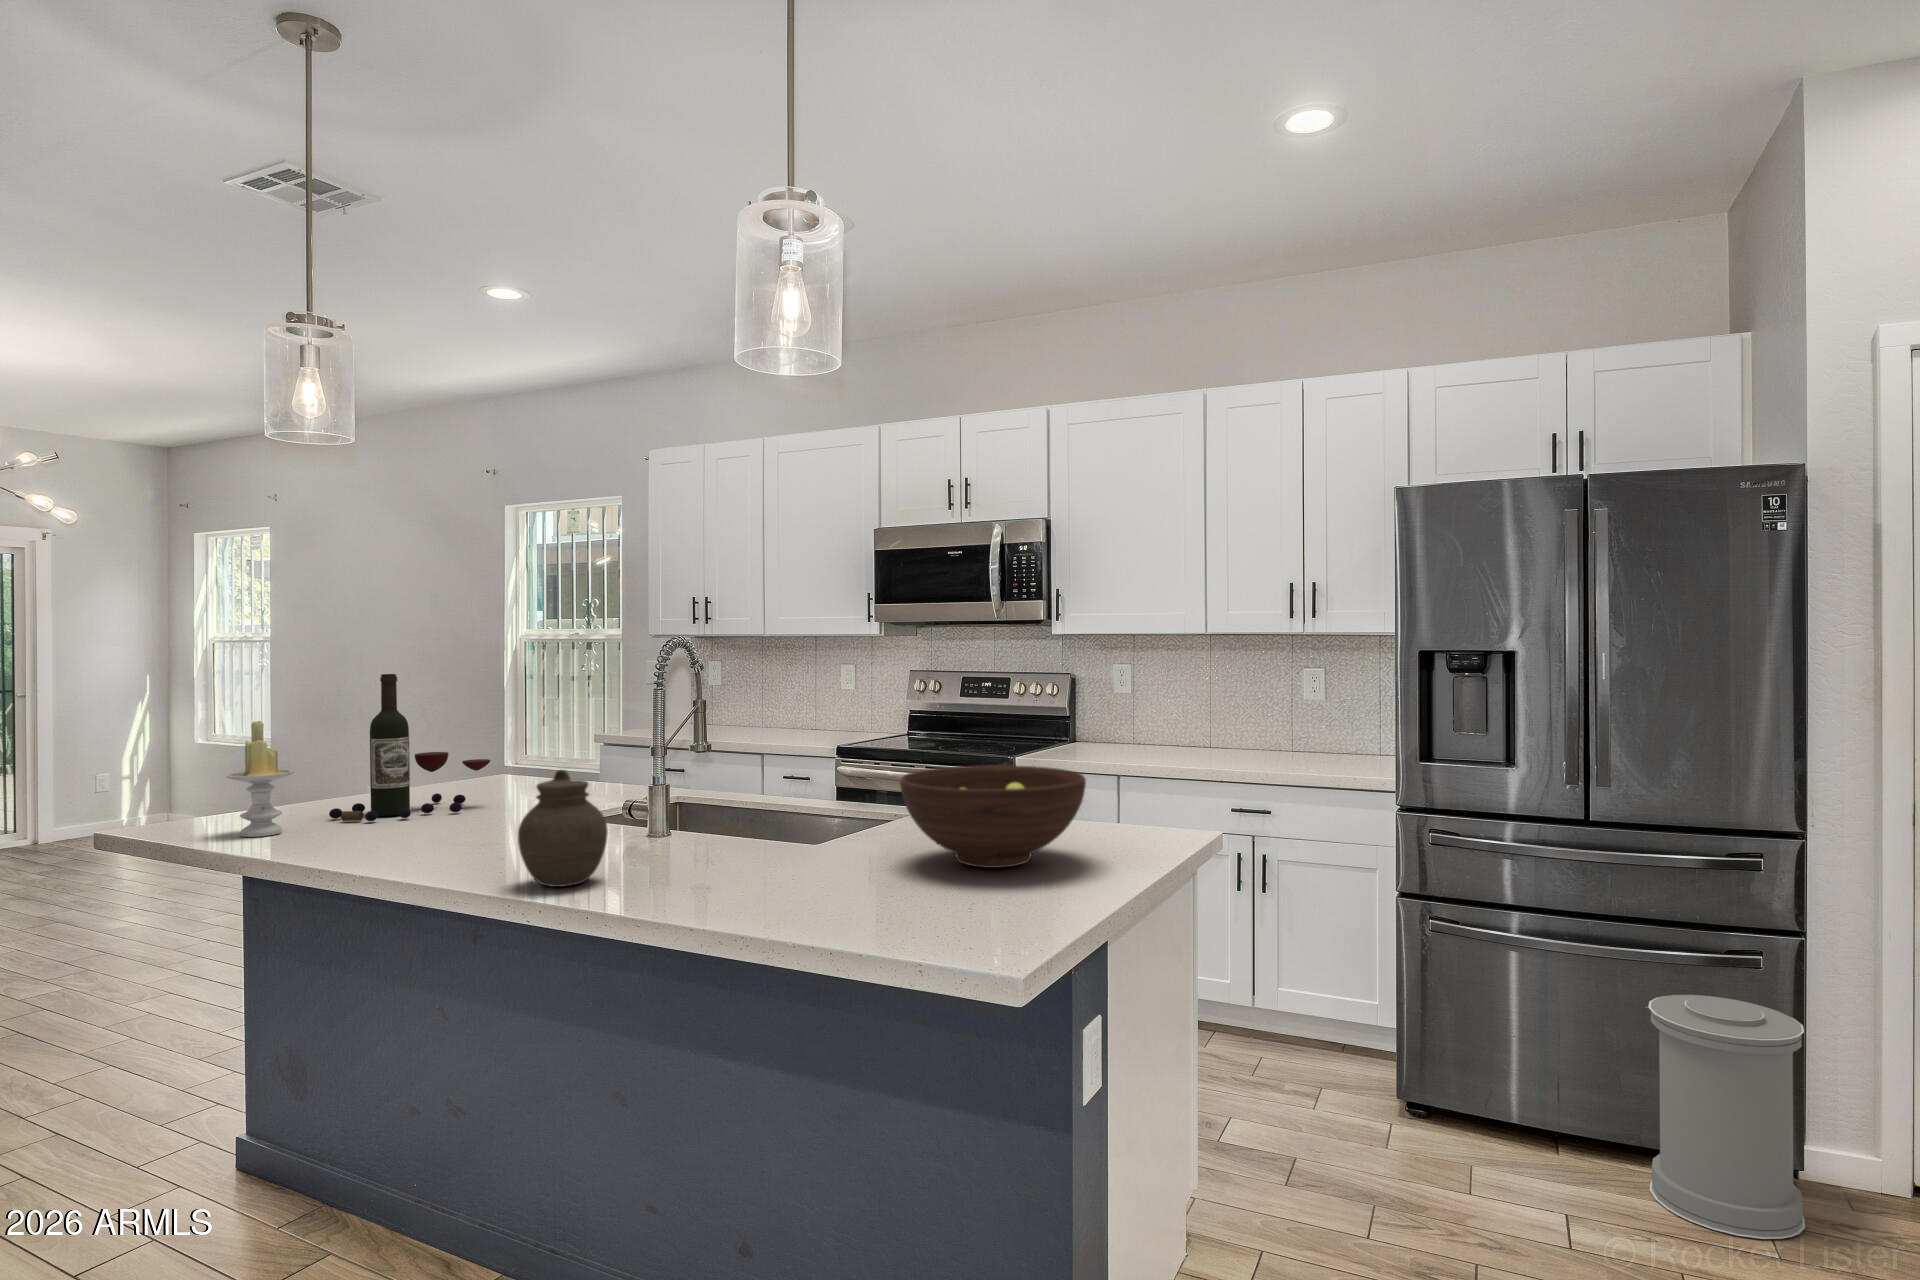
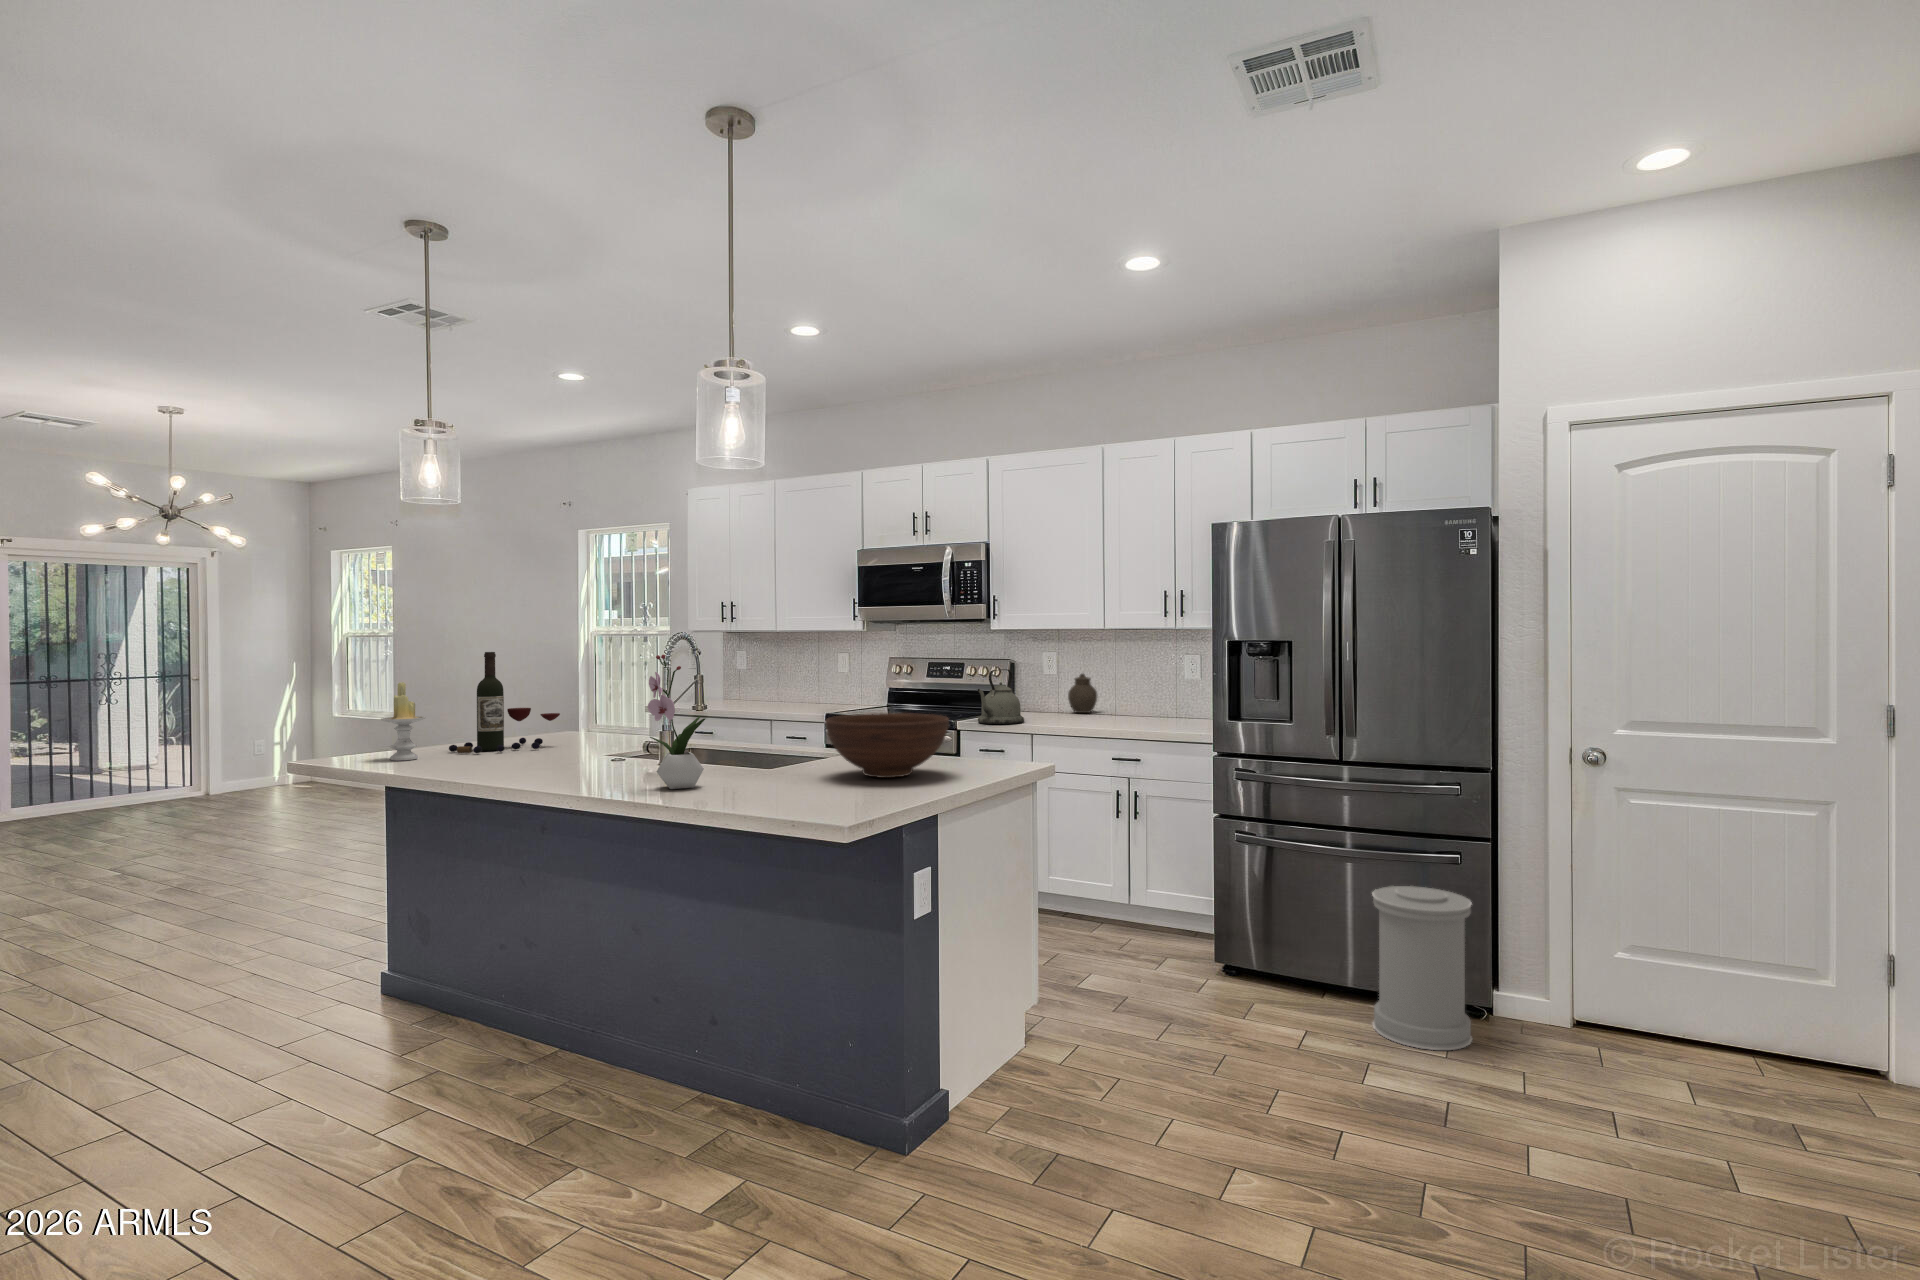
flower arrangement: none [636,686,728,897] -> present [648,655,705,789]
kettle: none [1043,687,1104,760] -> present [978,669,1024,724]
jar: present [518,770,608,887] -> present [1068,674,1097,713]

